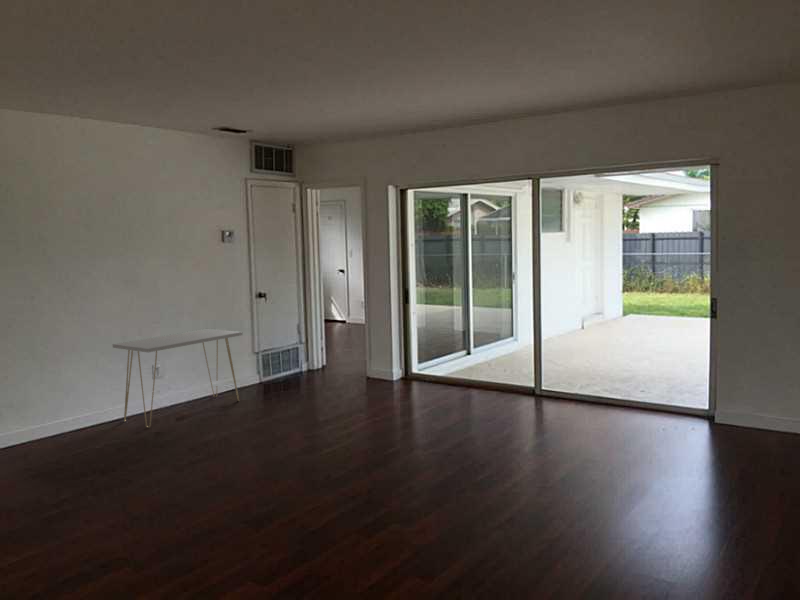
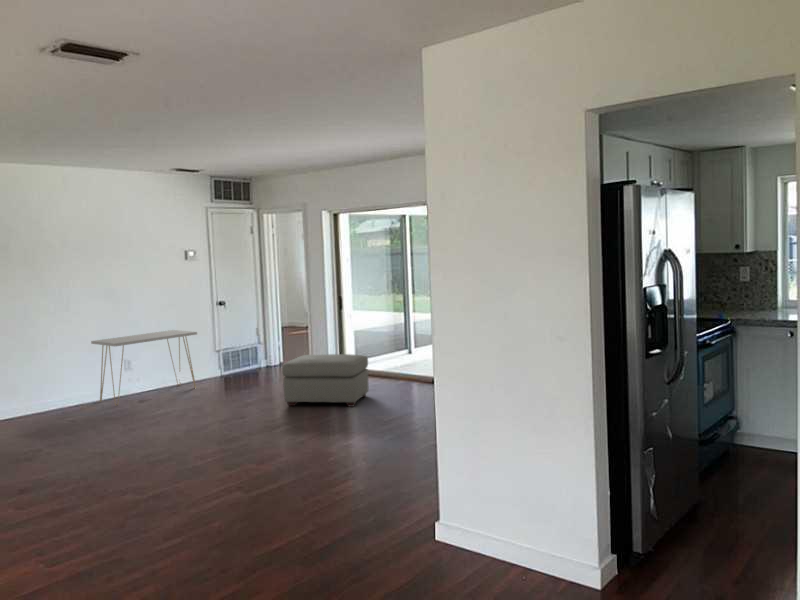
ottoman: none [371,363,471,431] -> present [282,354,369,407]

